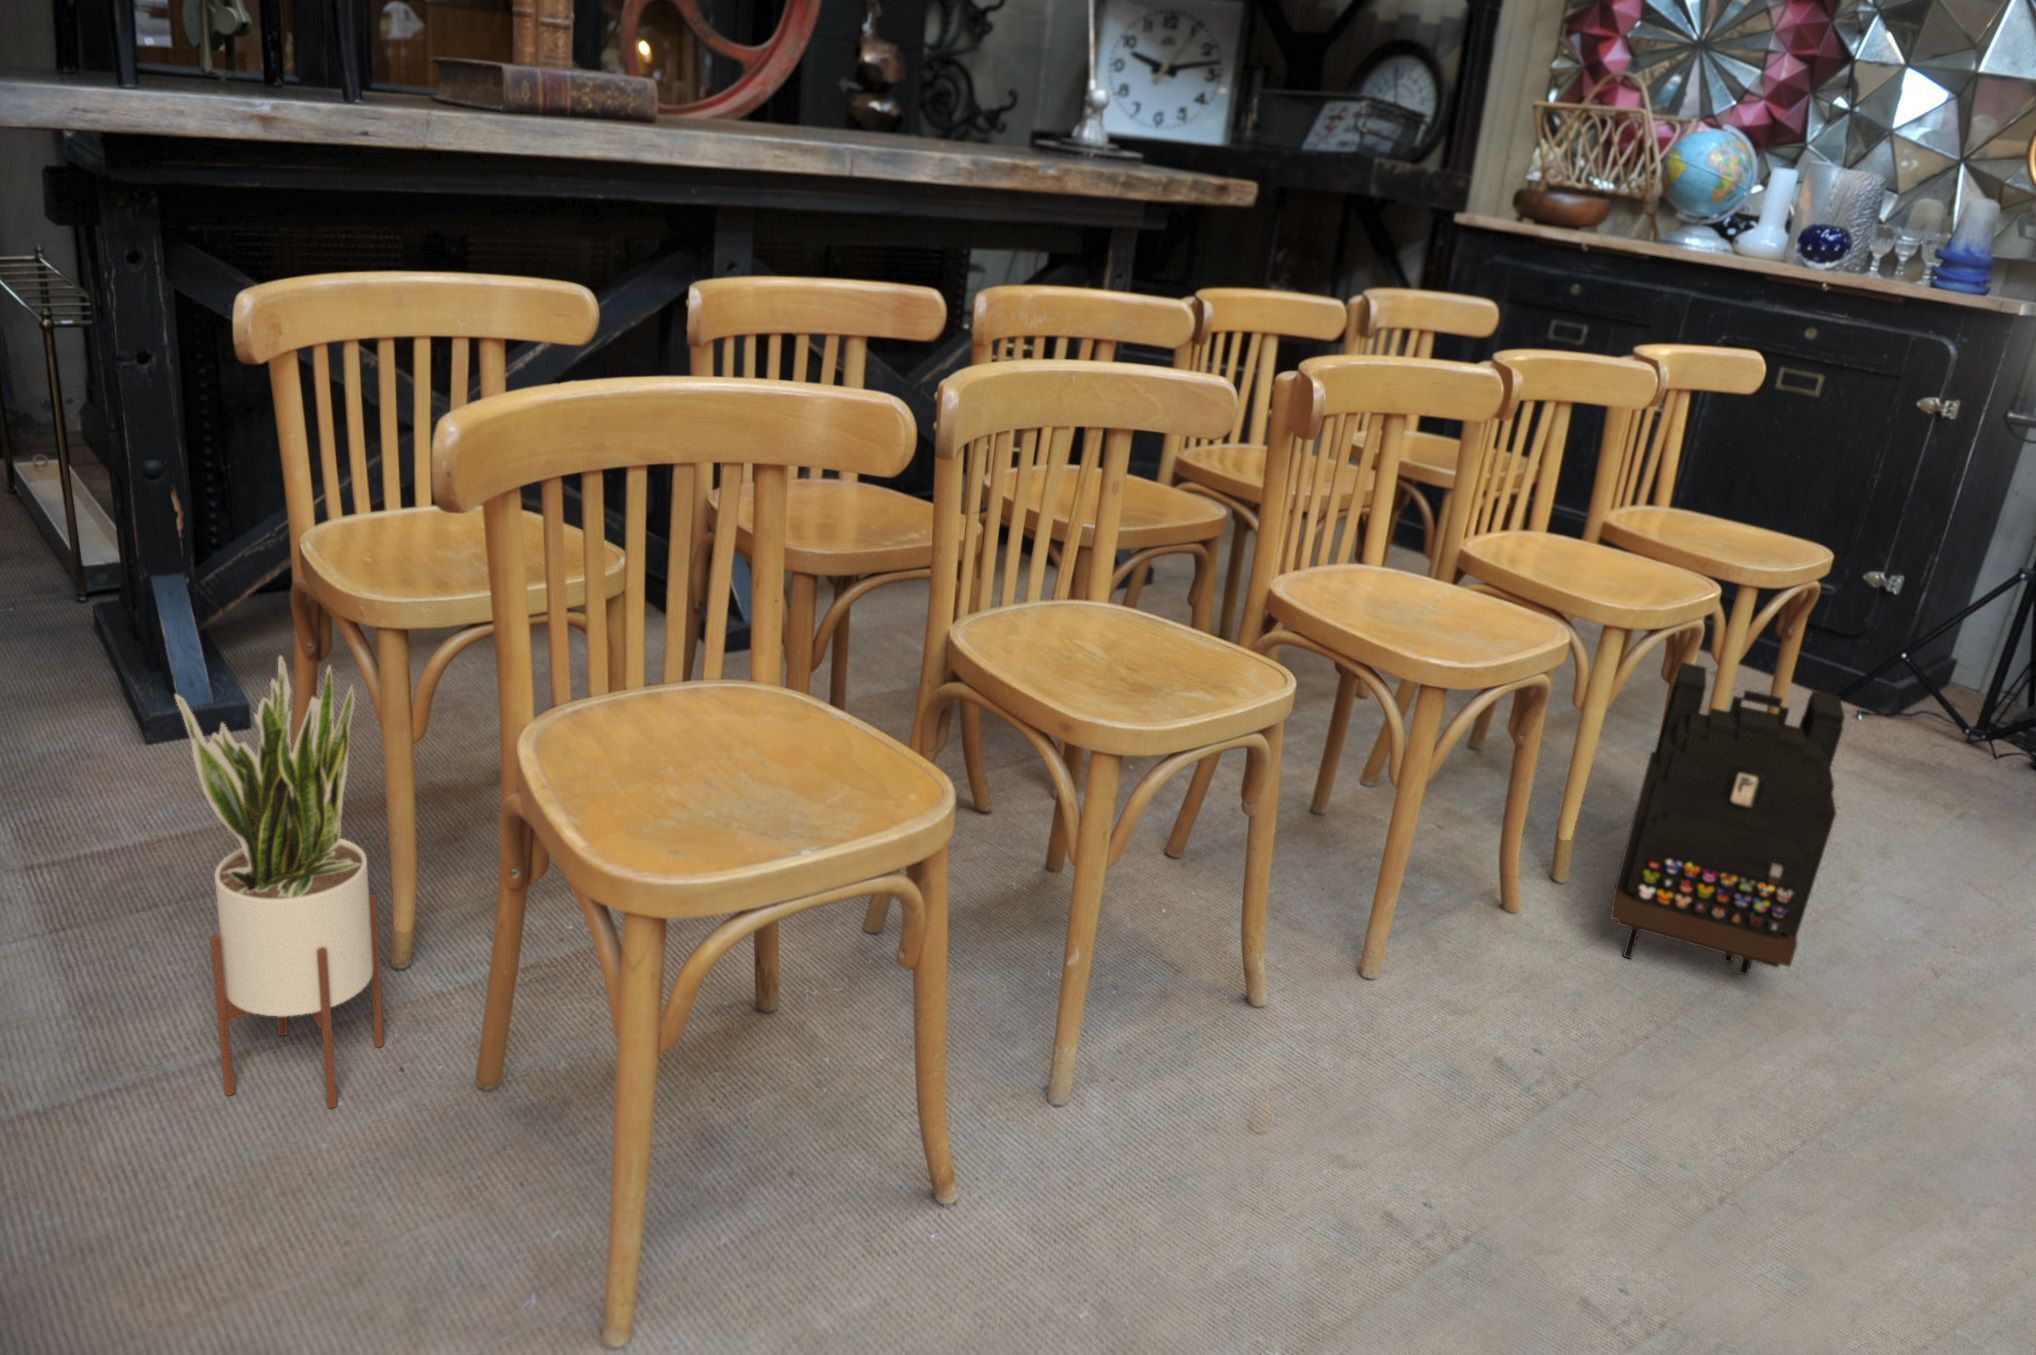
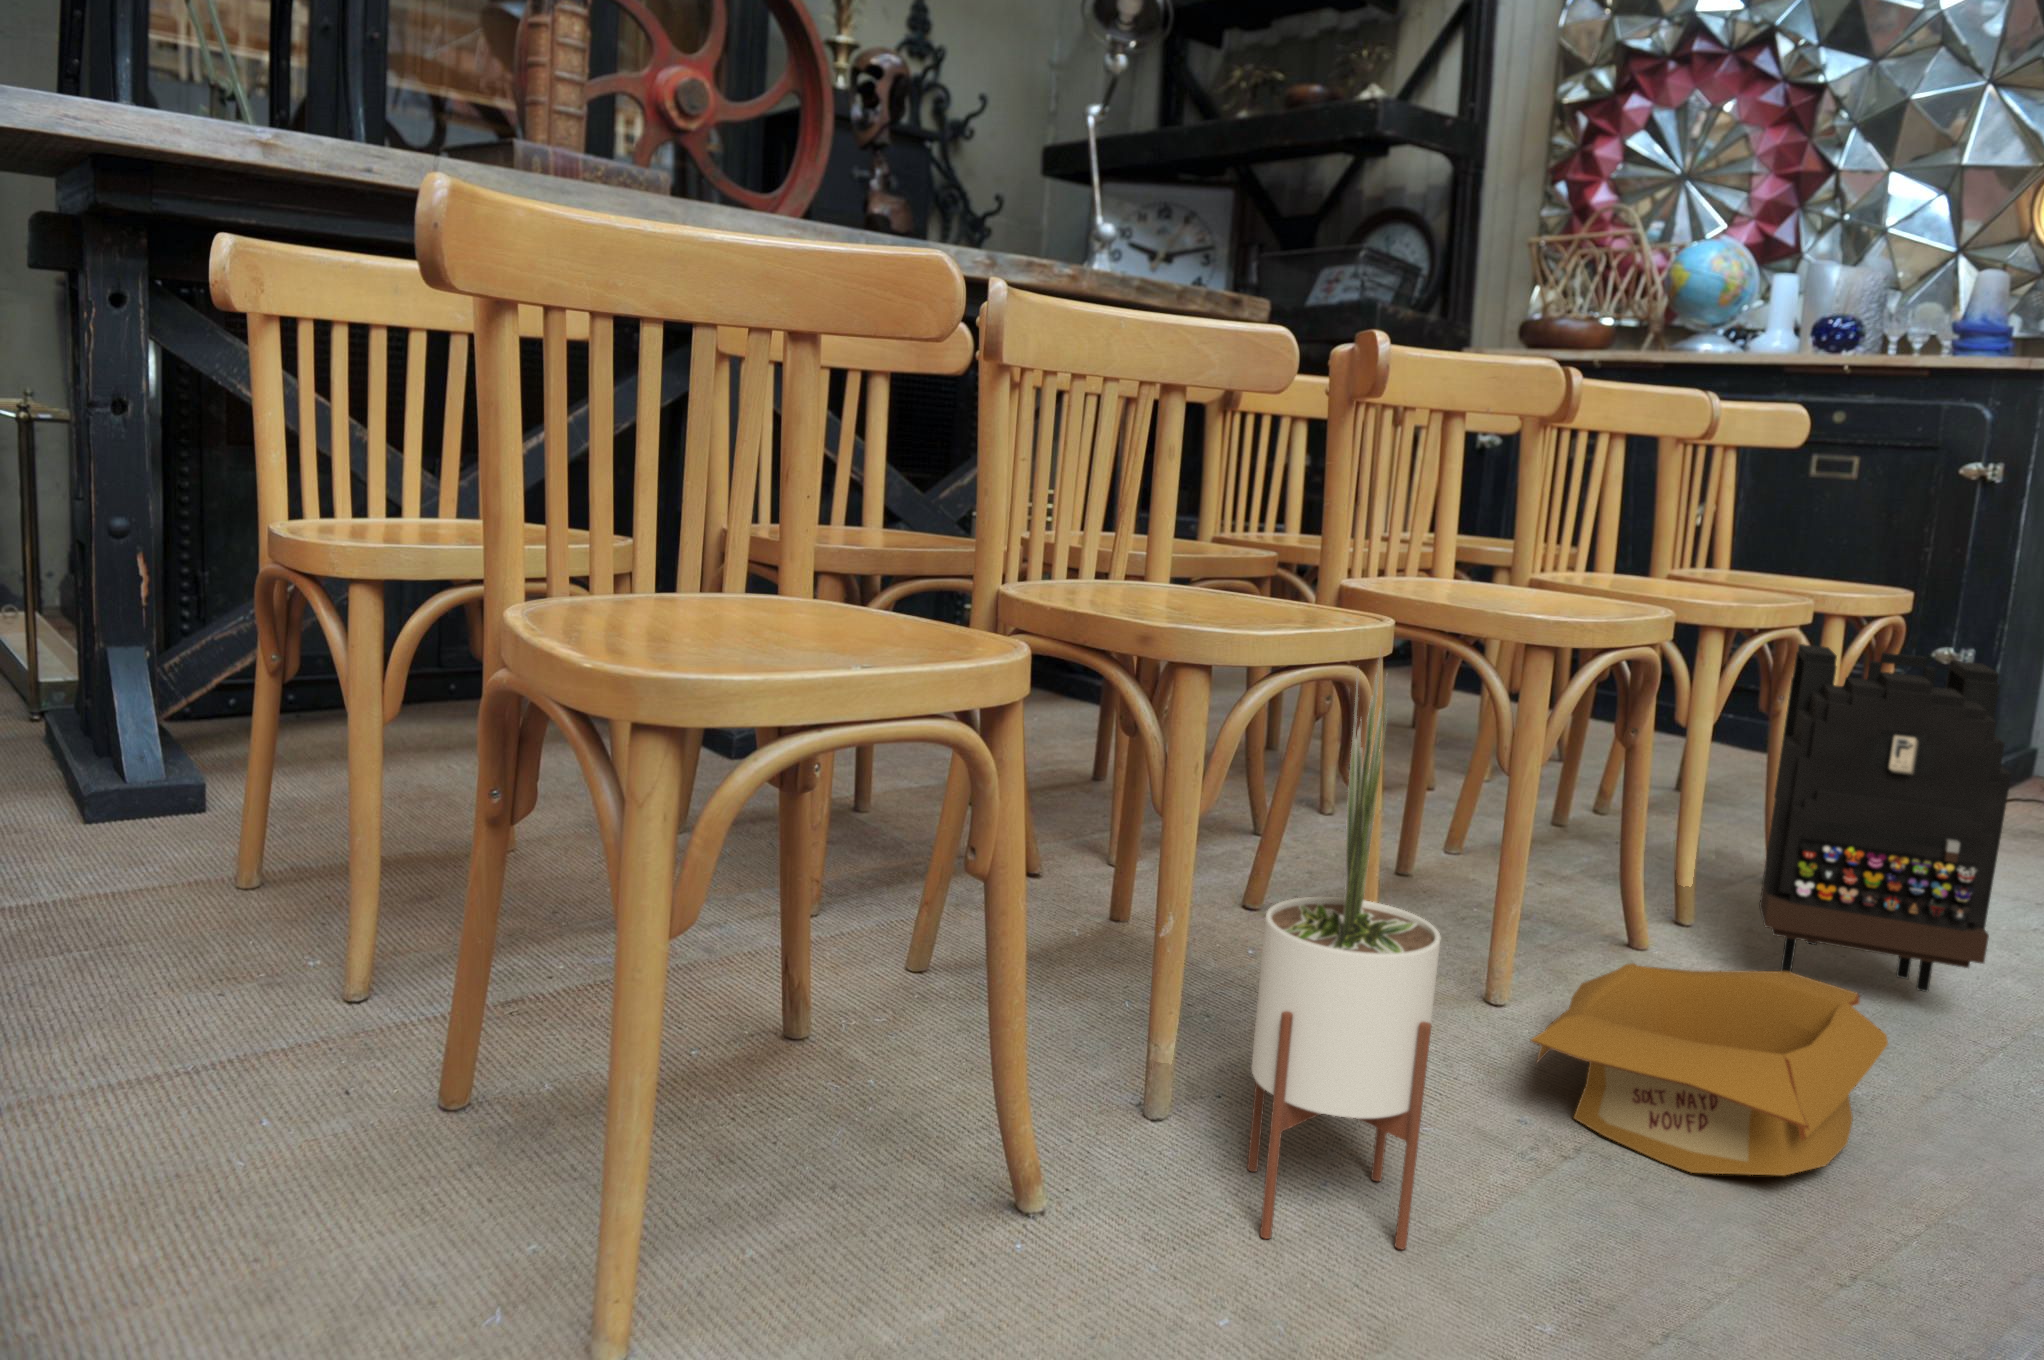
potted plant: present [175,656,384,1108] -> present [1247,670,1440,1249]
cardboard box: none [1369,969,1671,1184] -> present [1531,963,1888,1175]

